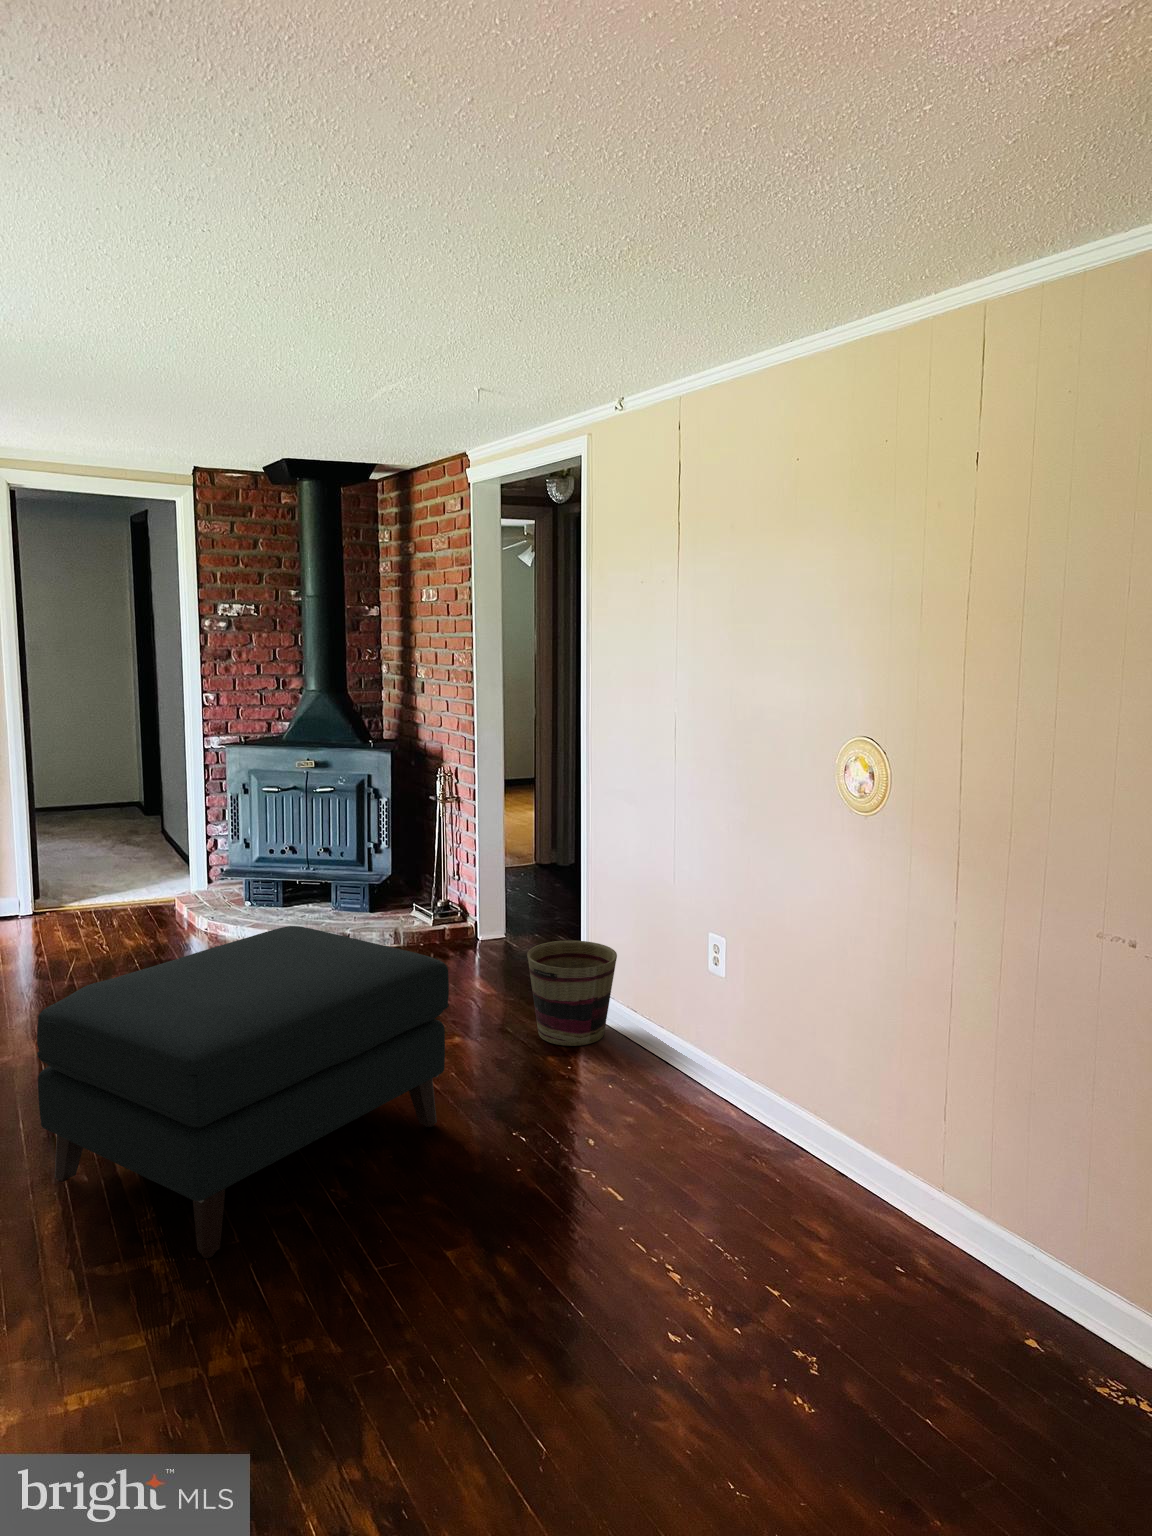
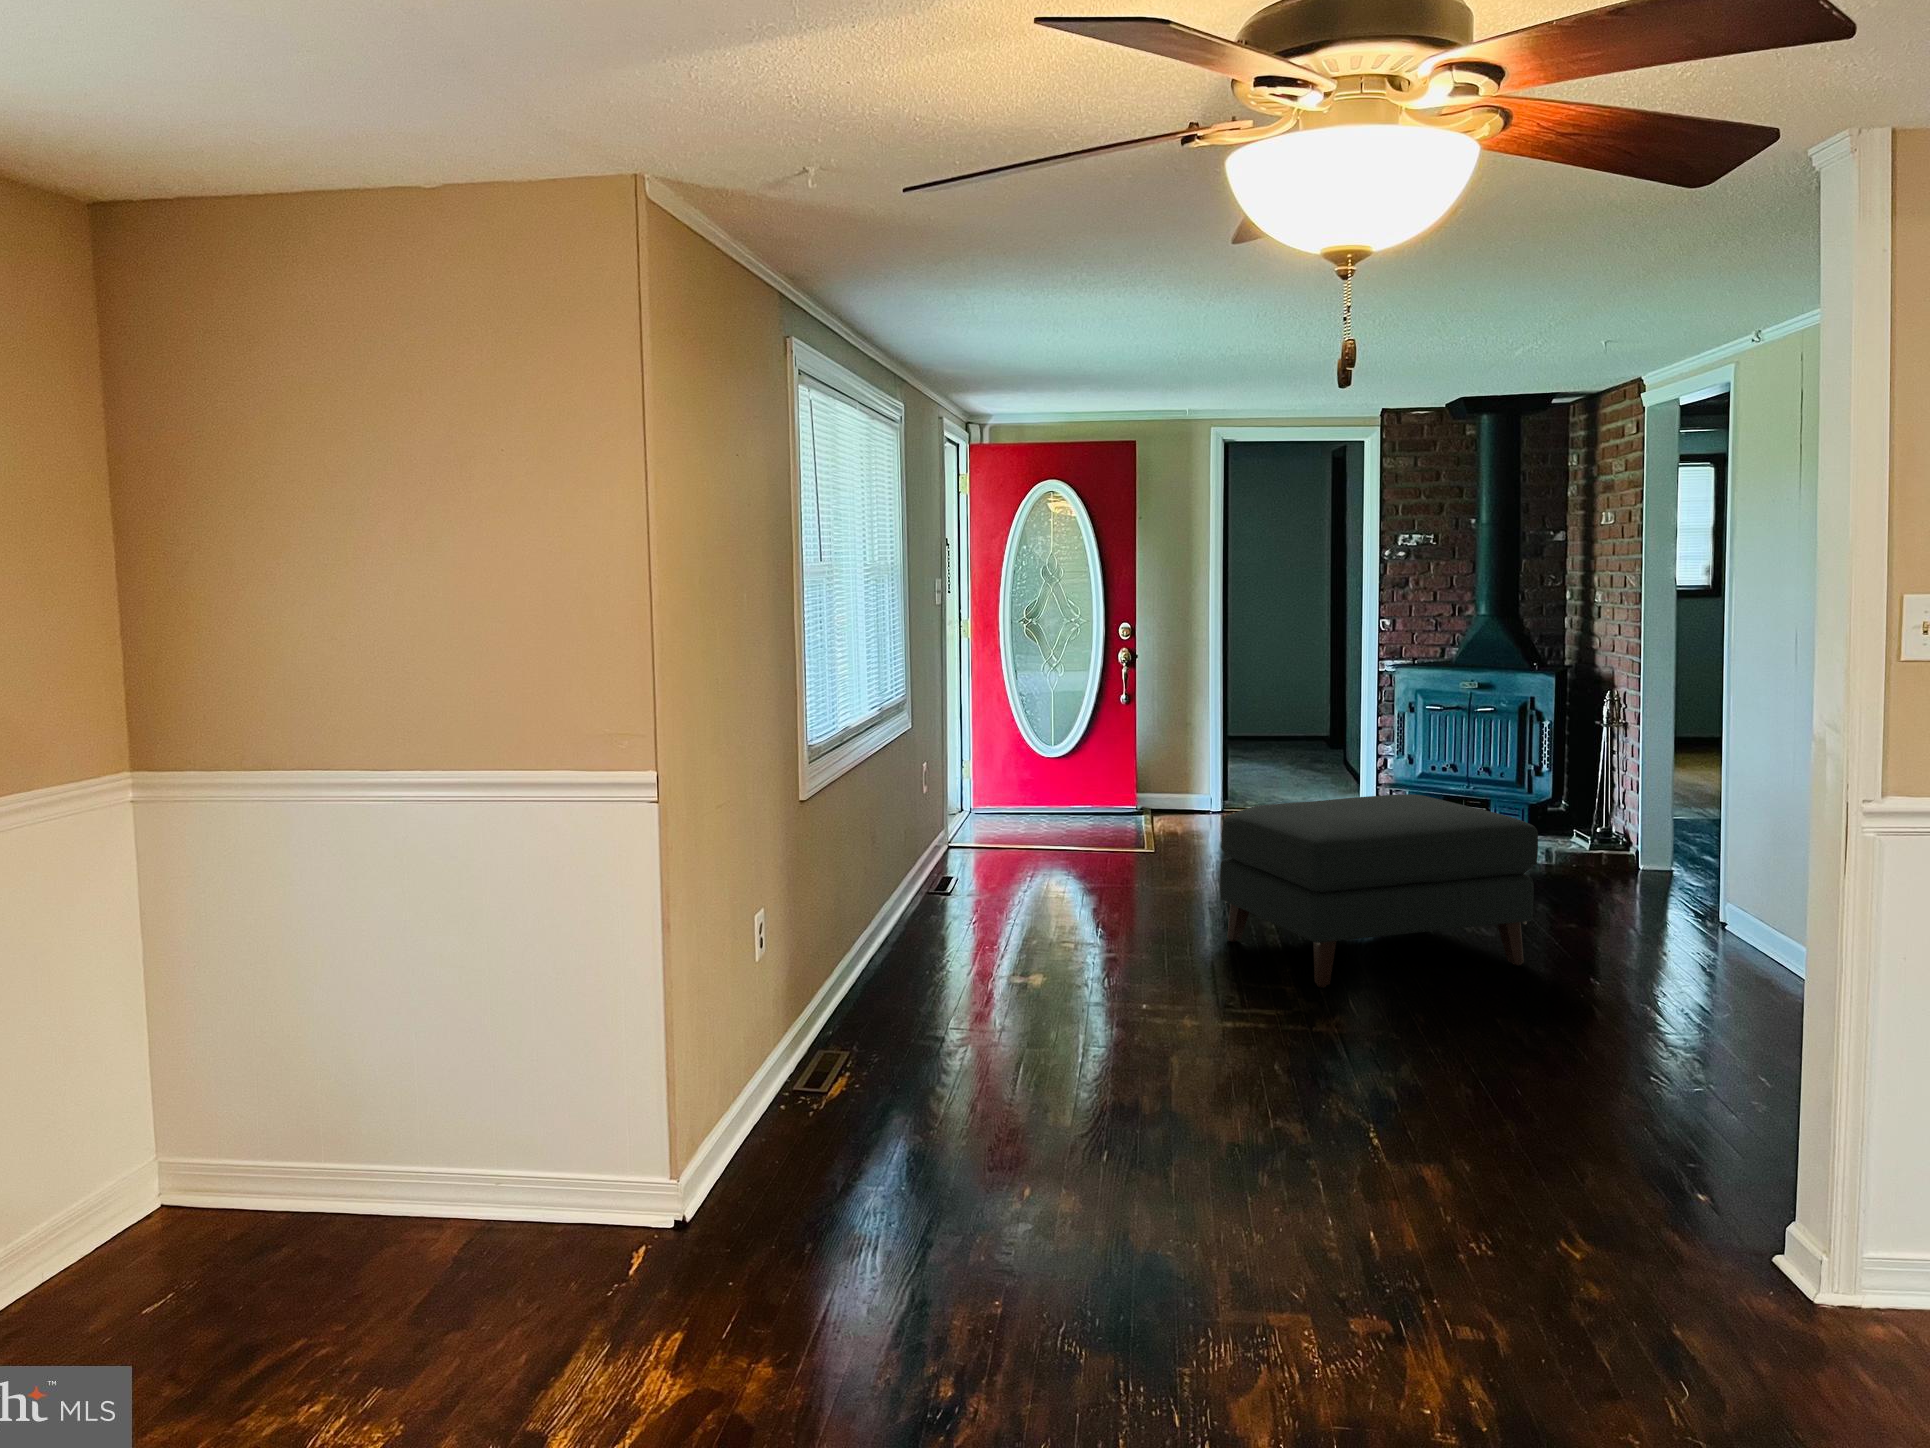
basket: present [527,941,617,1046] -> none [1649,852,1749,949]

